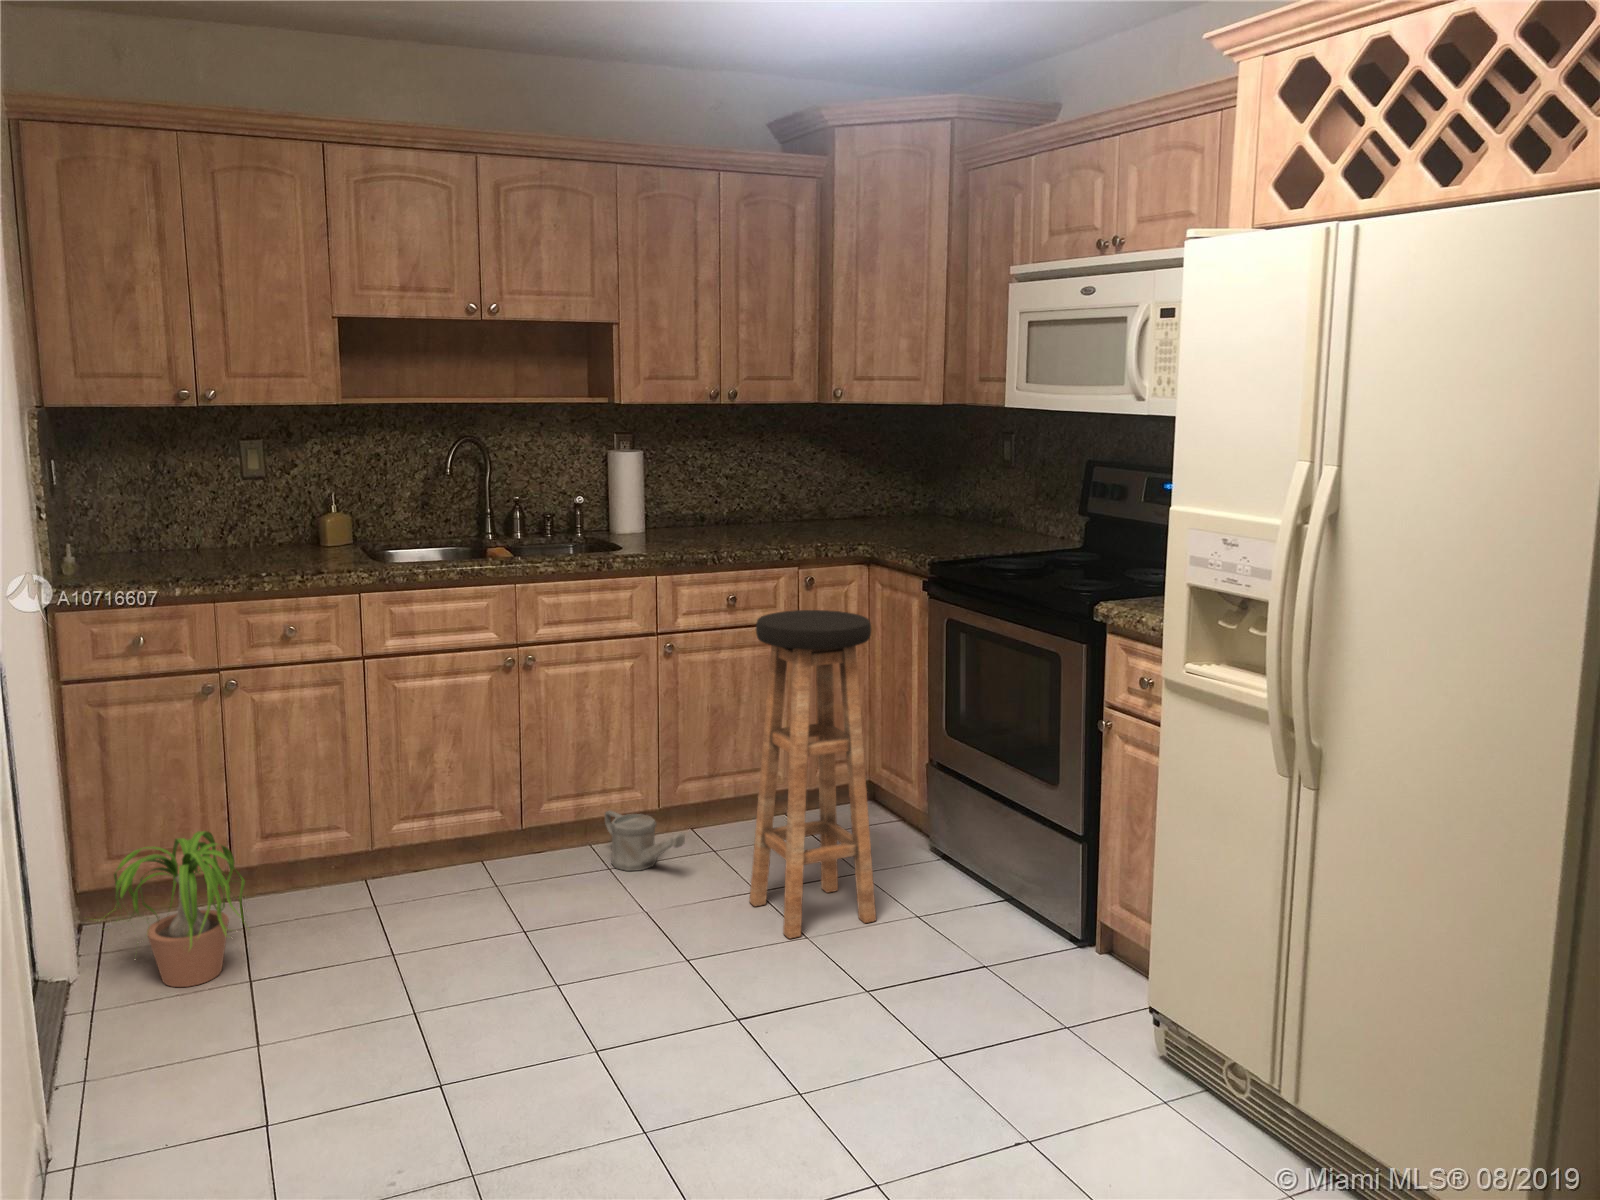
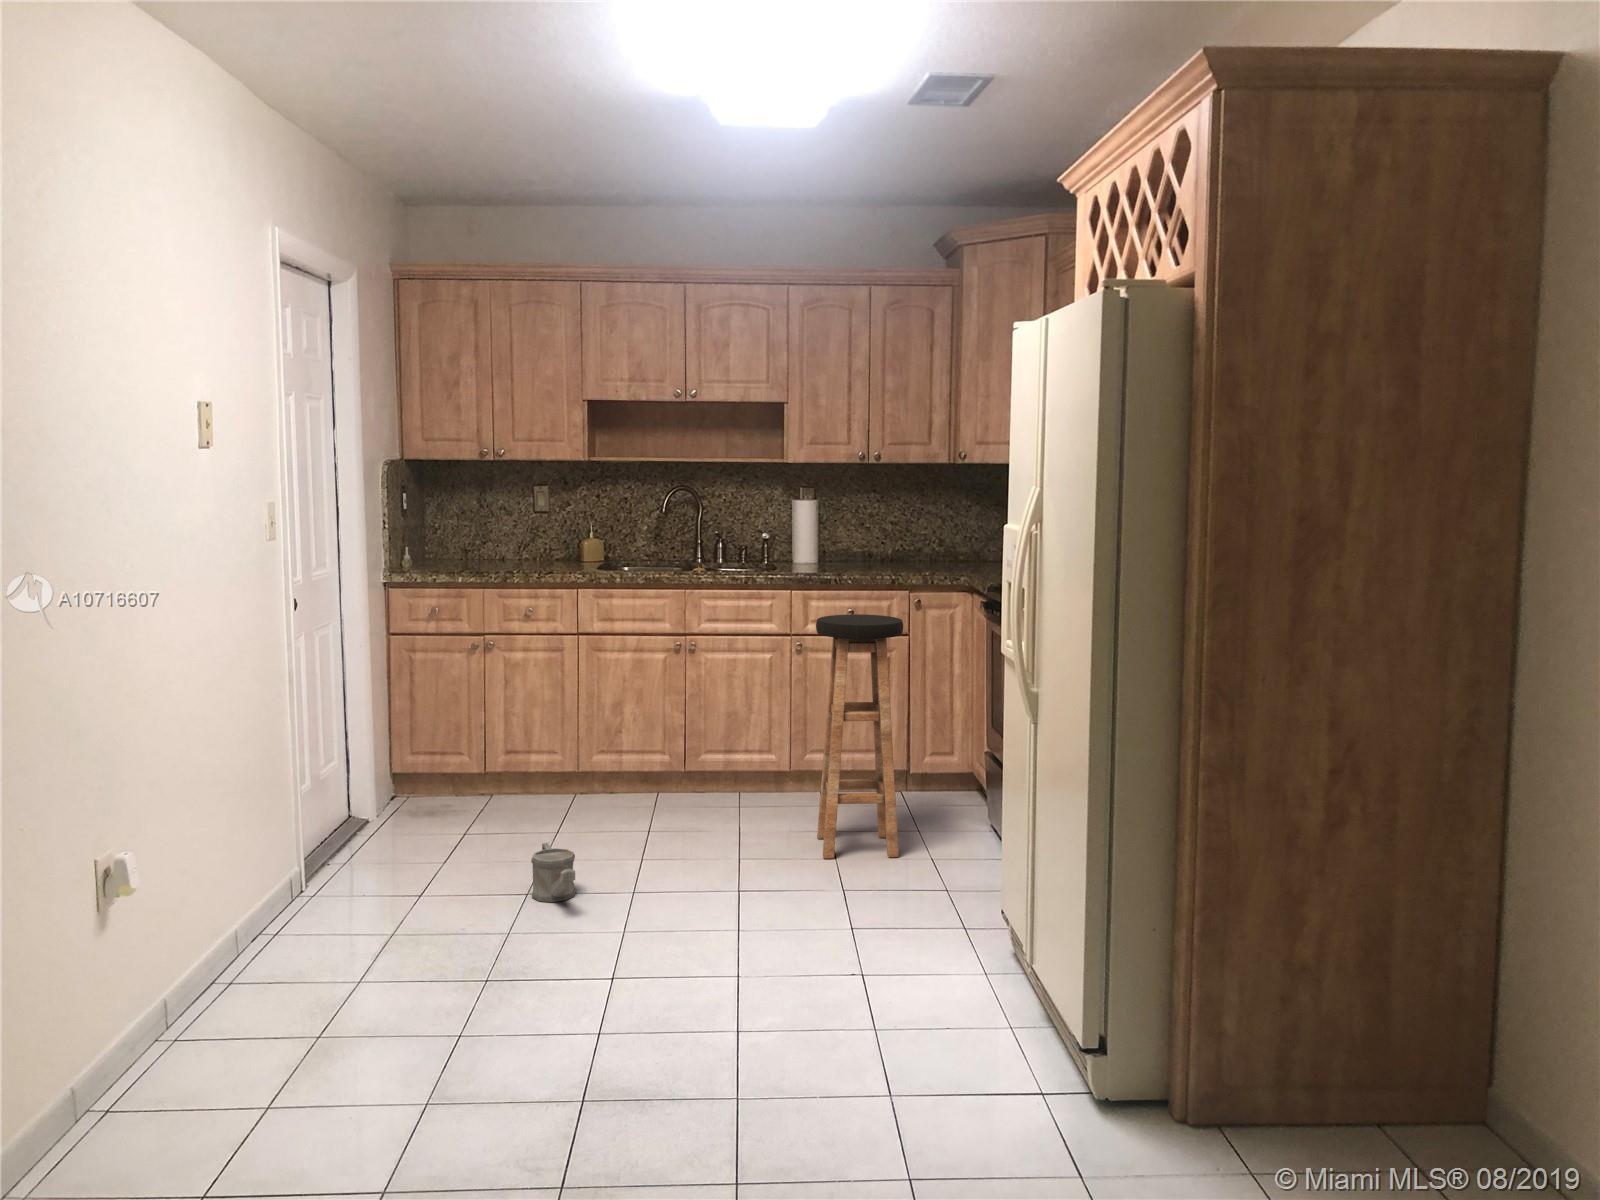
watering can: present [605,811,685,871] -> present [531,843,575,902]
potted plant: present [114,831,245,987] -> none [374,735,481,833]

